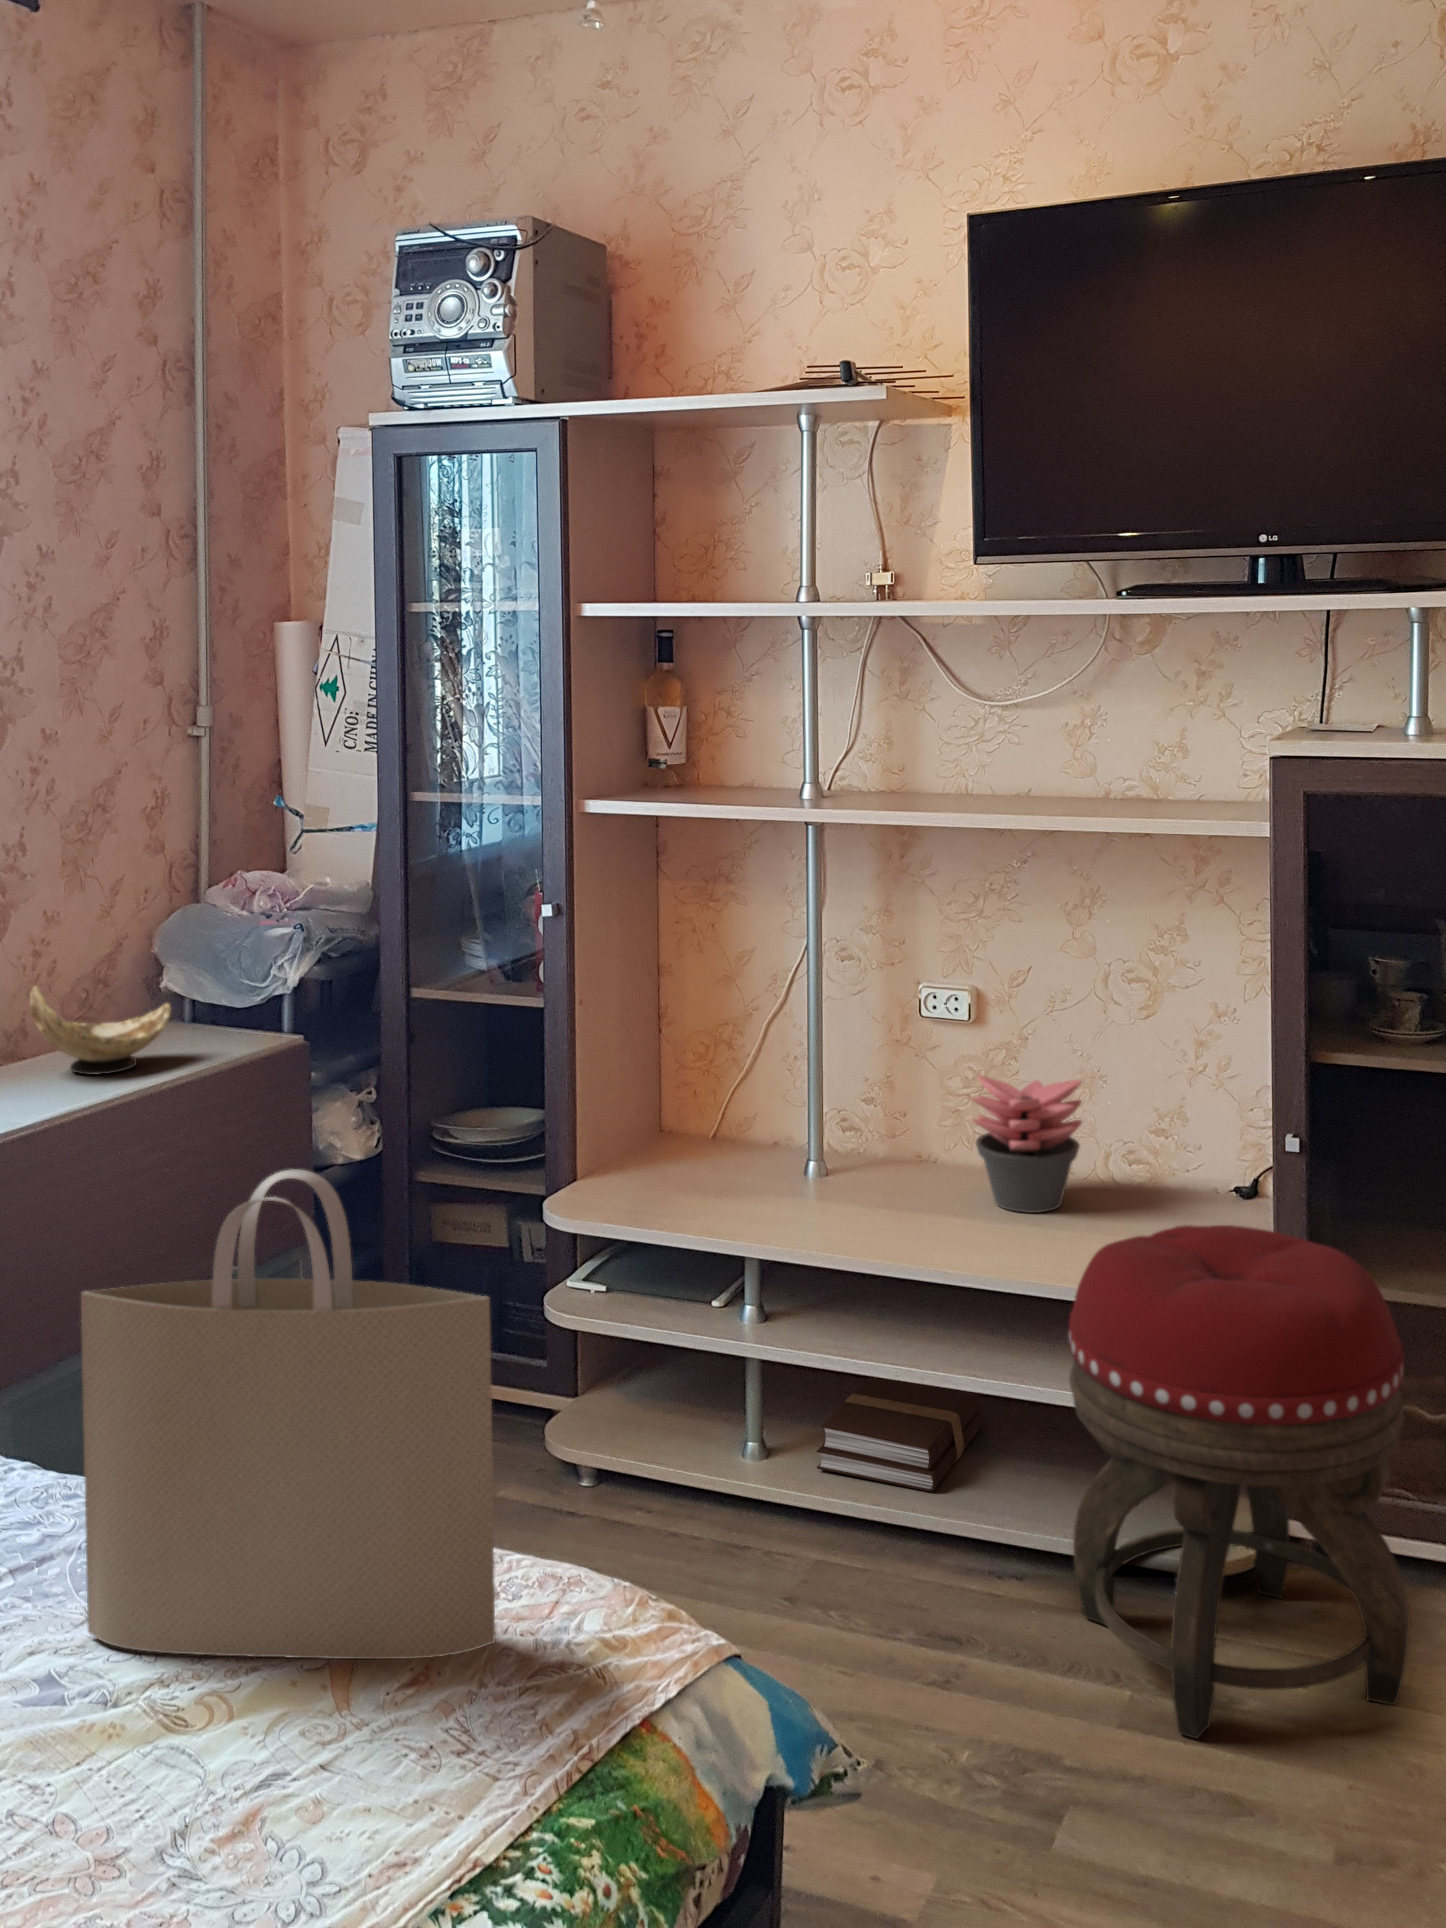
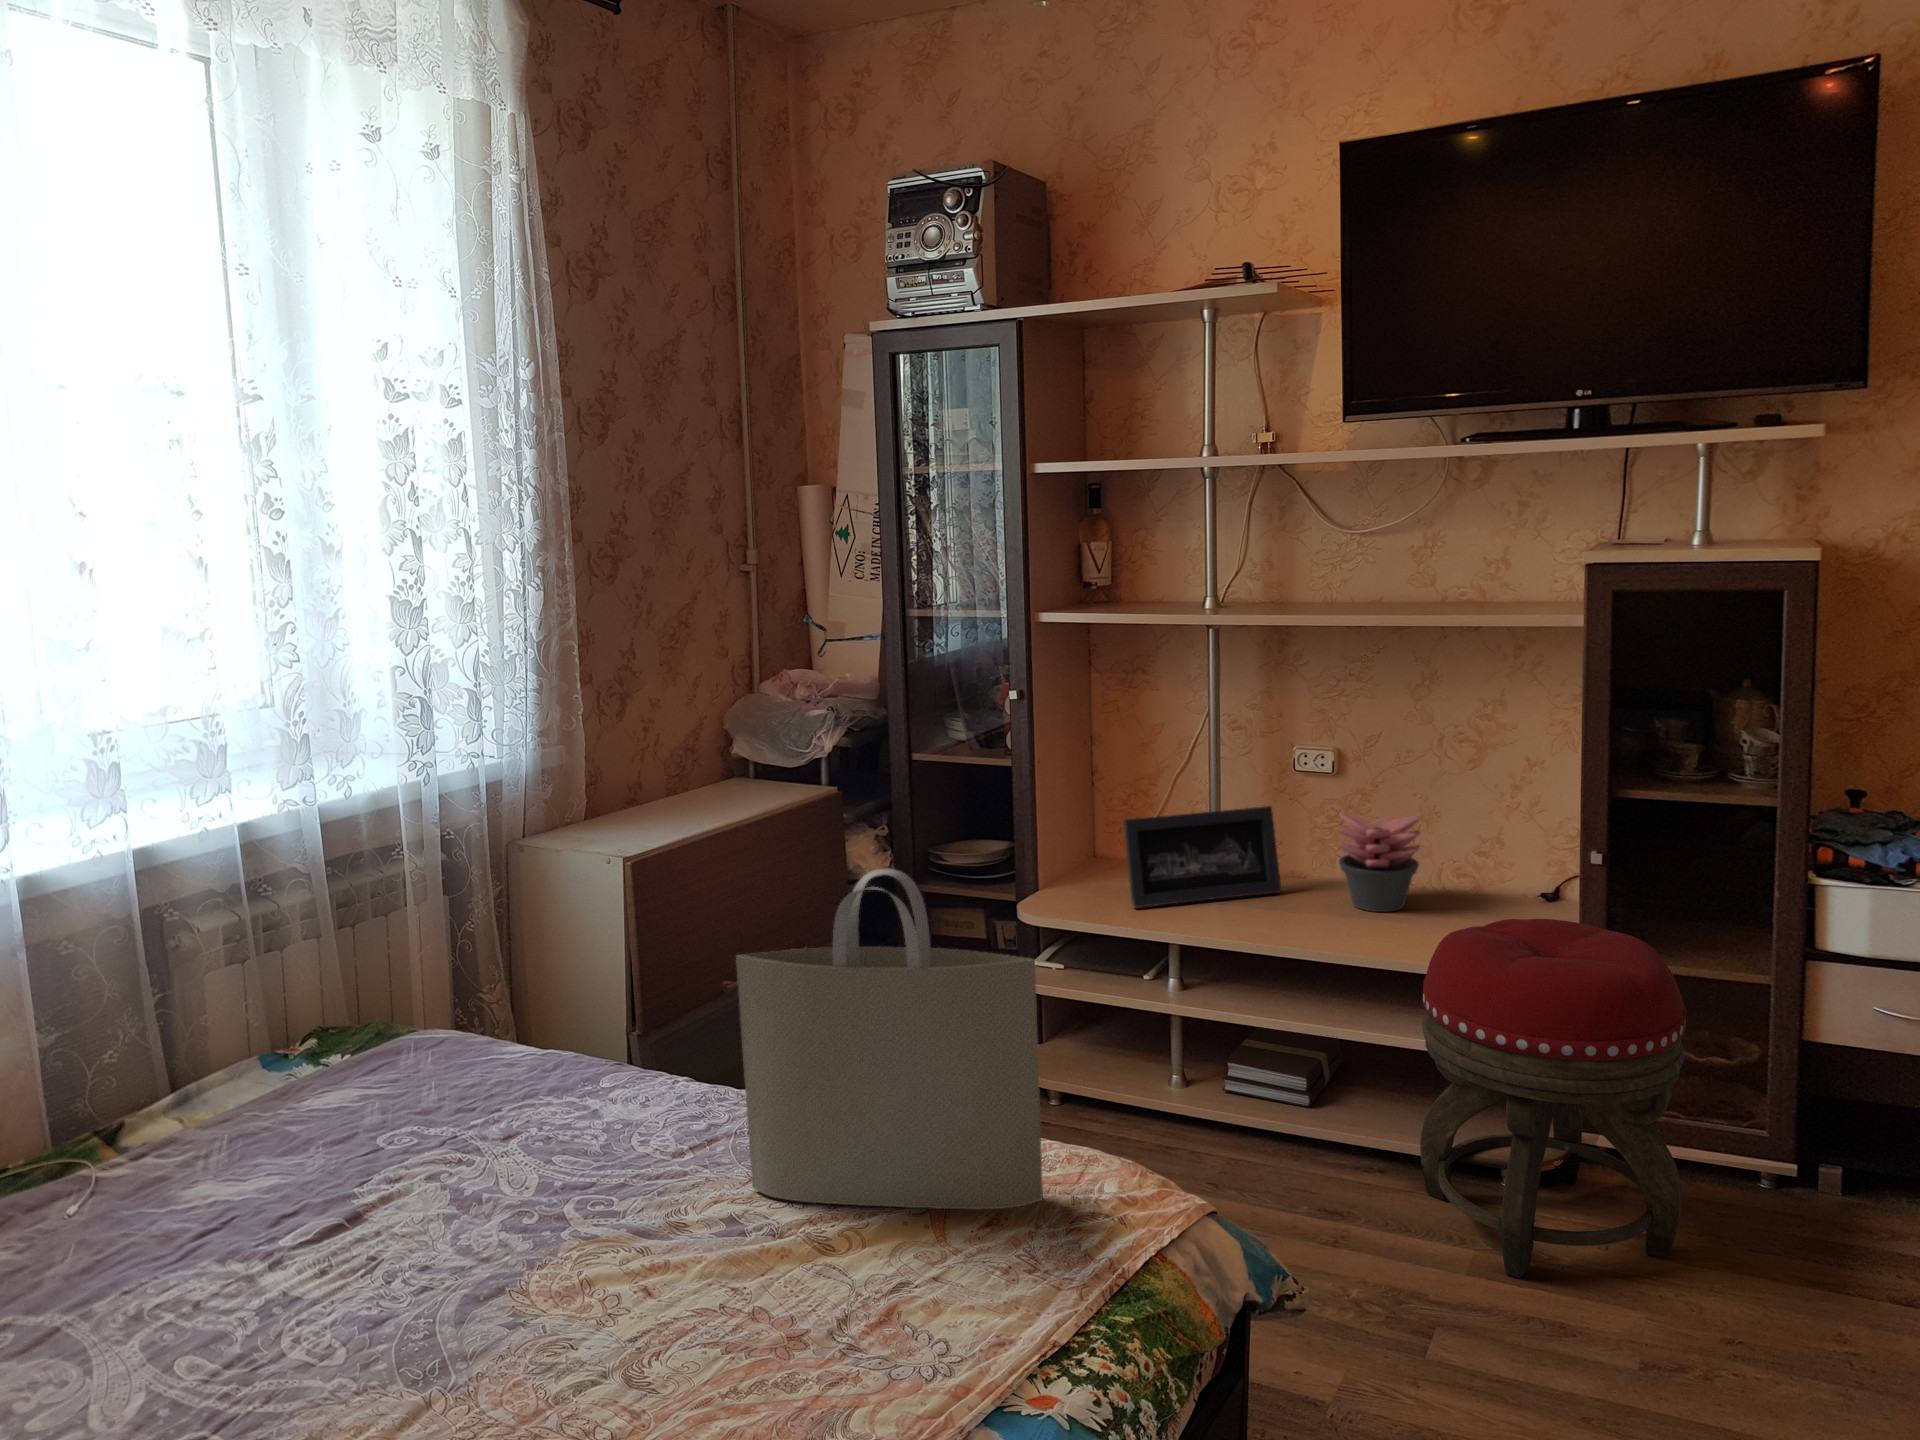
decorative bowl: present [30,986,171,1075] -> none [648,753,747,816]
picture frame: none [689,1065,903,1206] -> present [1123,806,1281,908]

